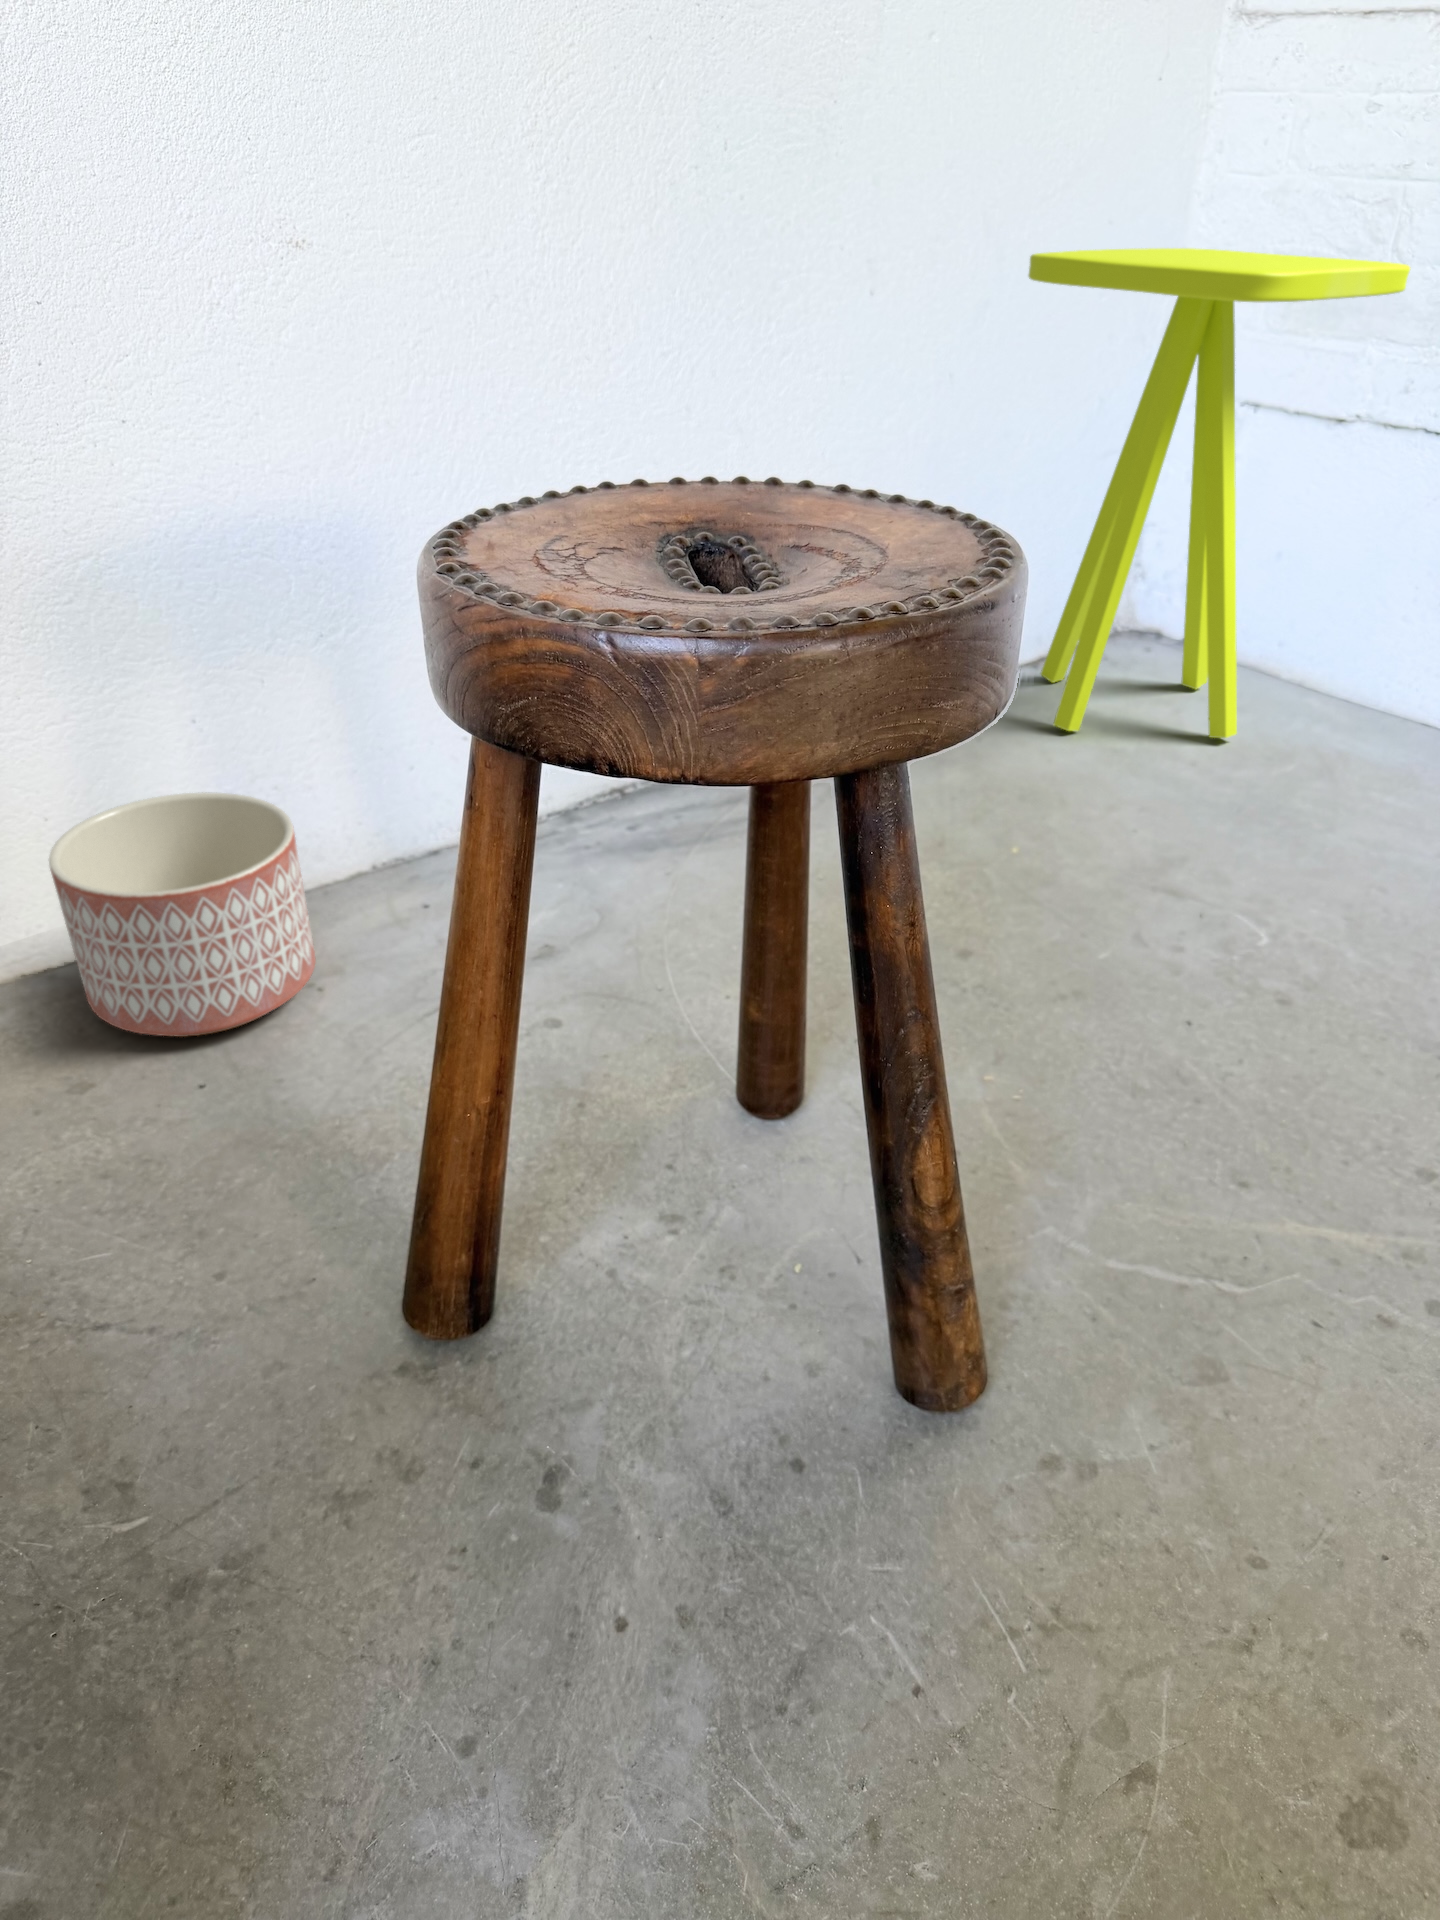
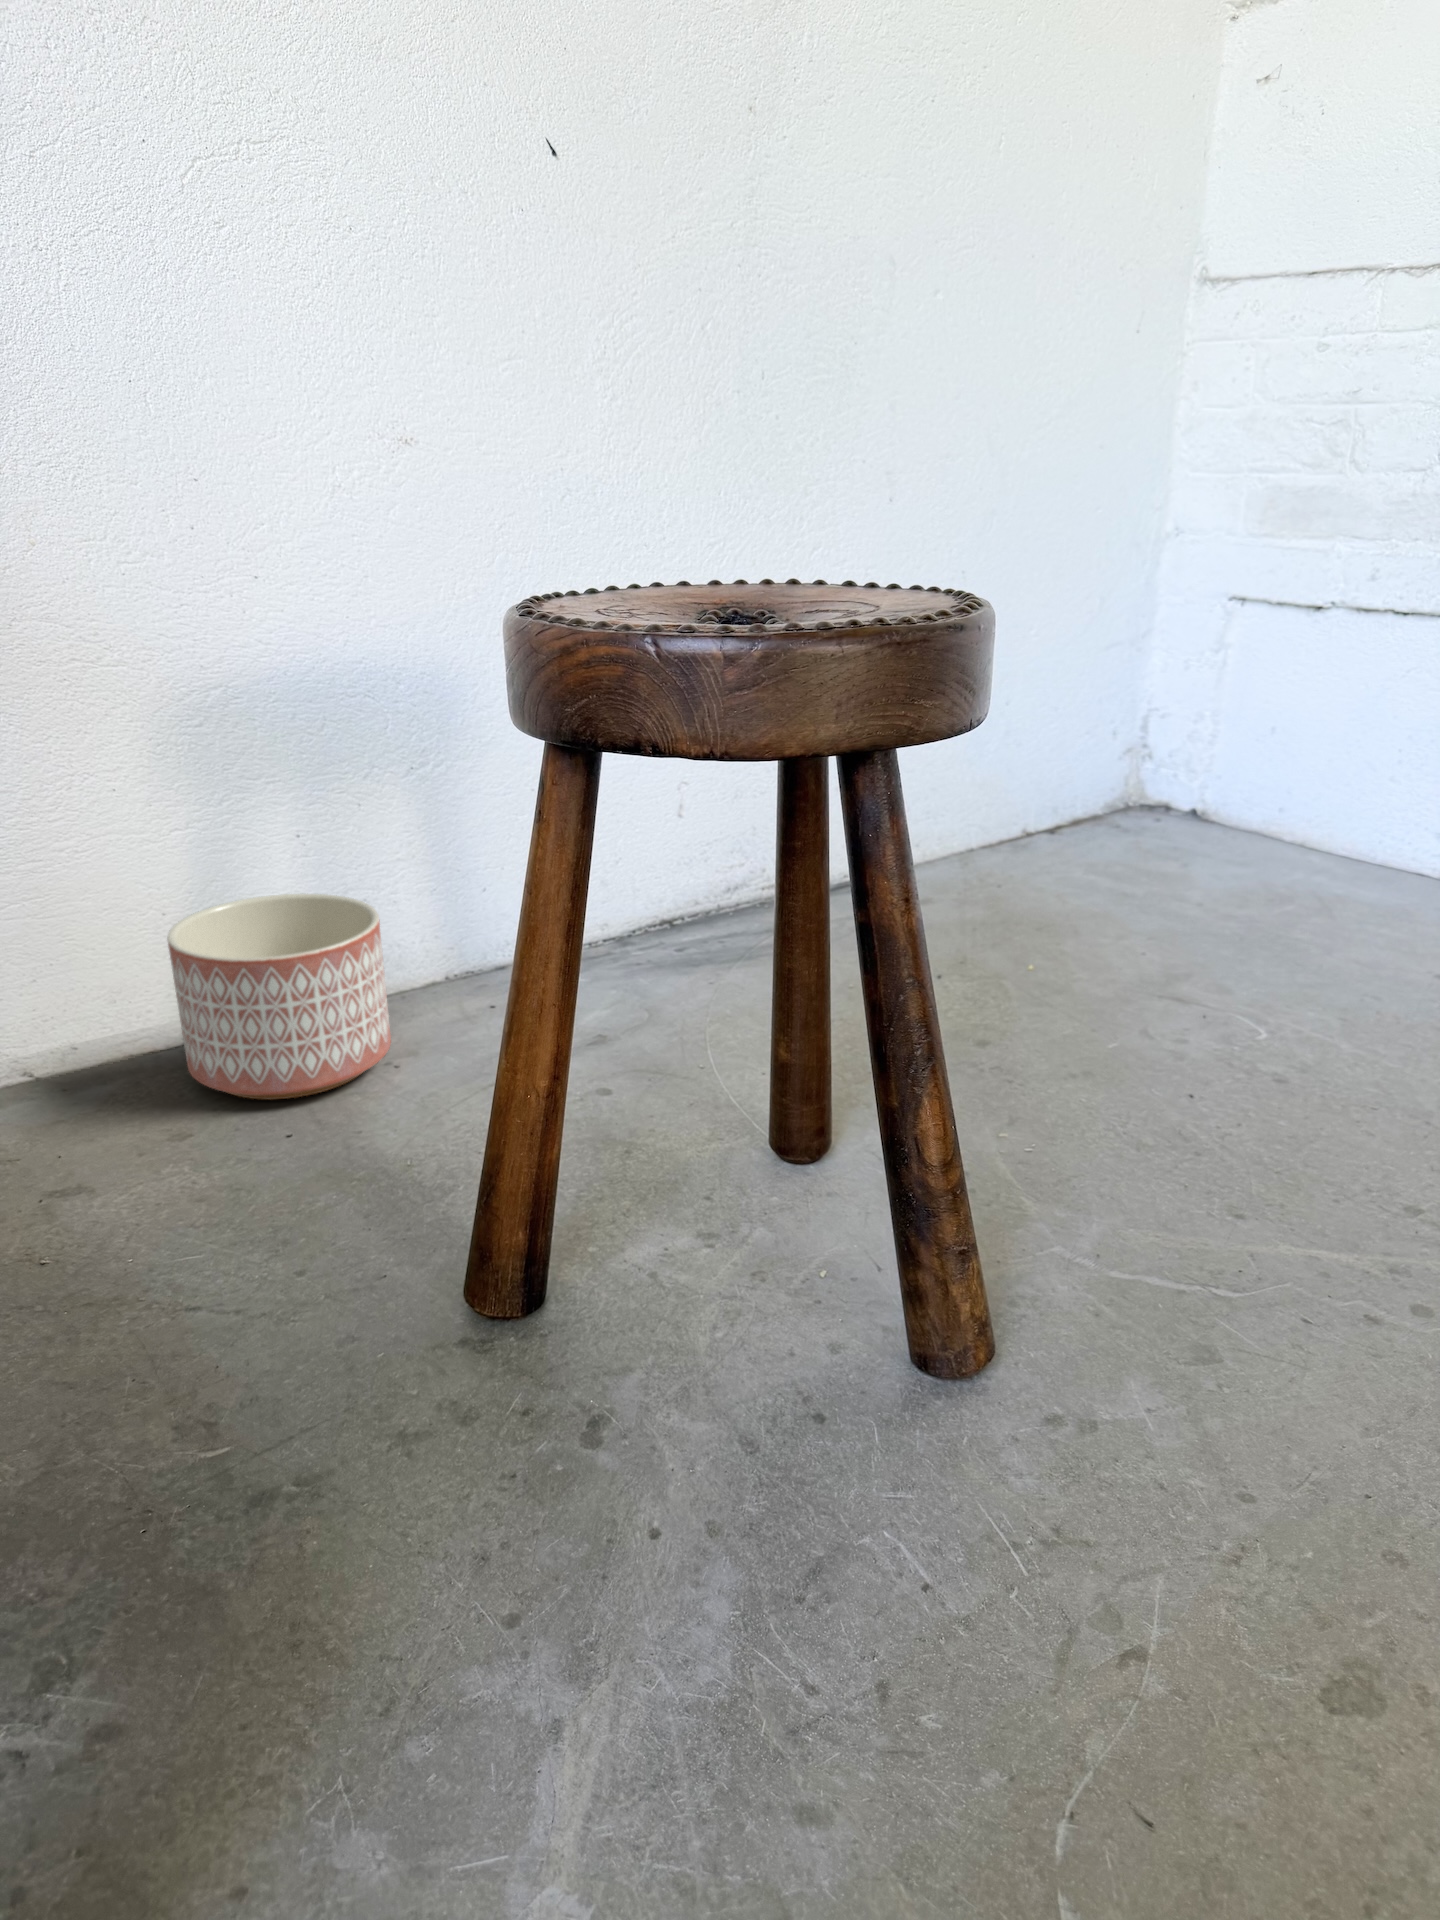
side table: present [1029,248,1410,738] -> none [1026,469,1360,883]

